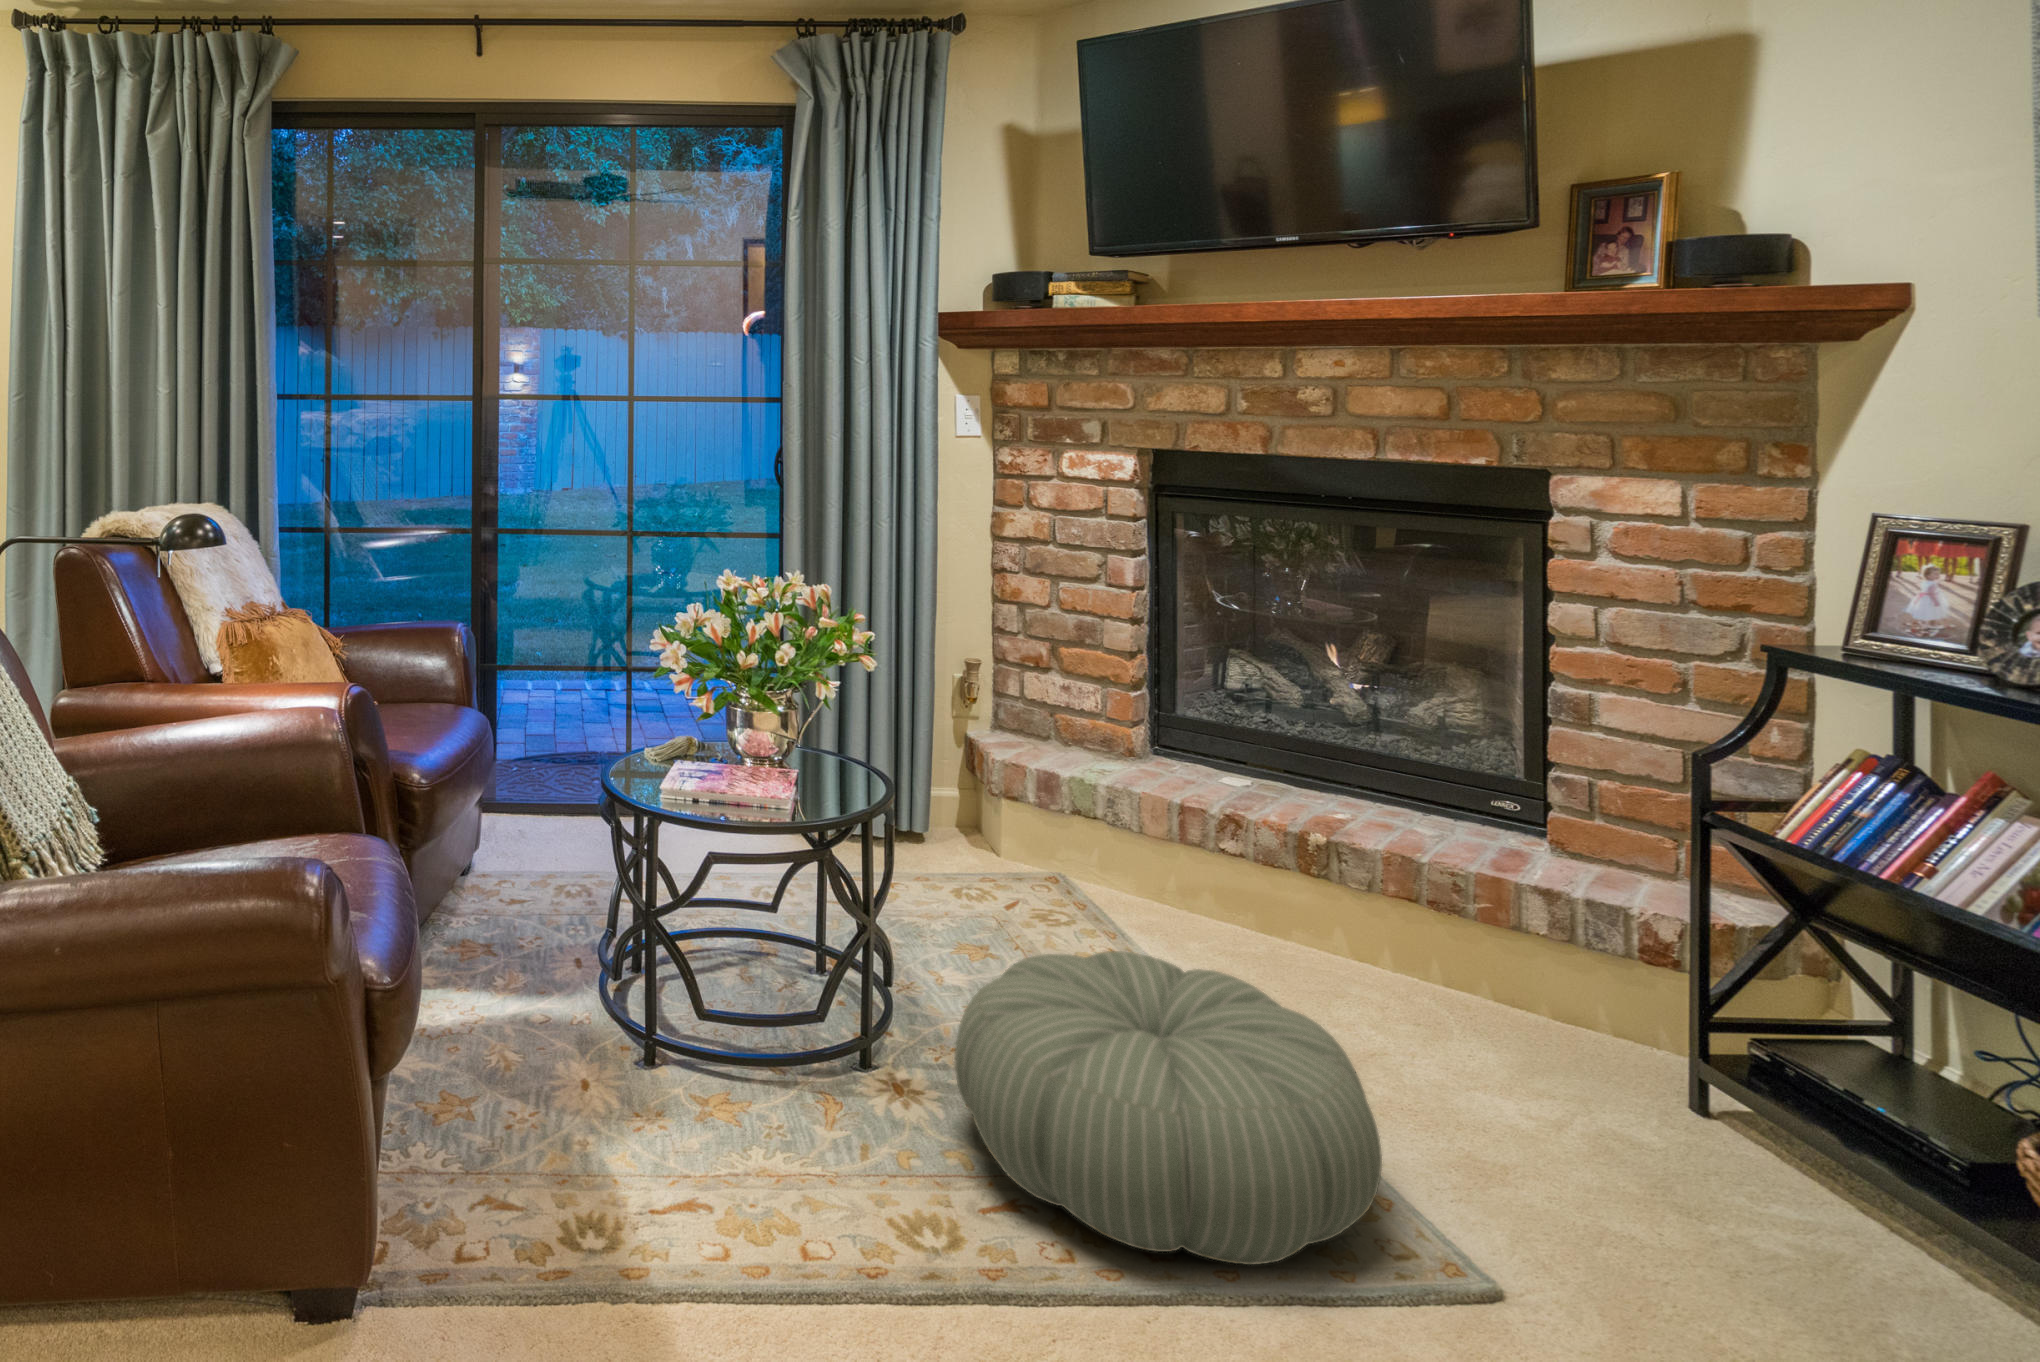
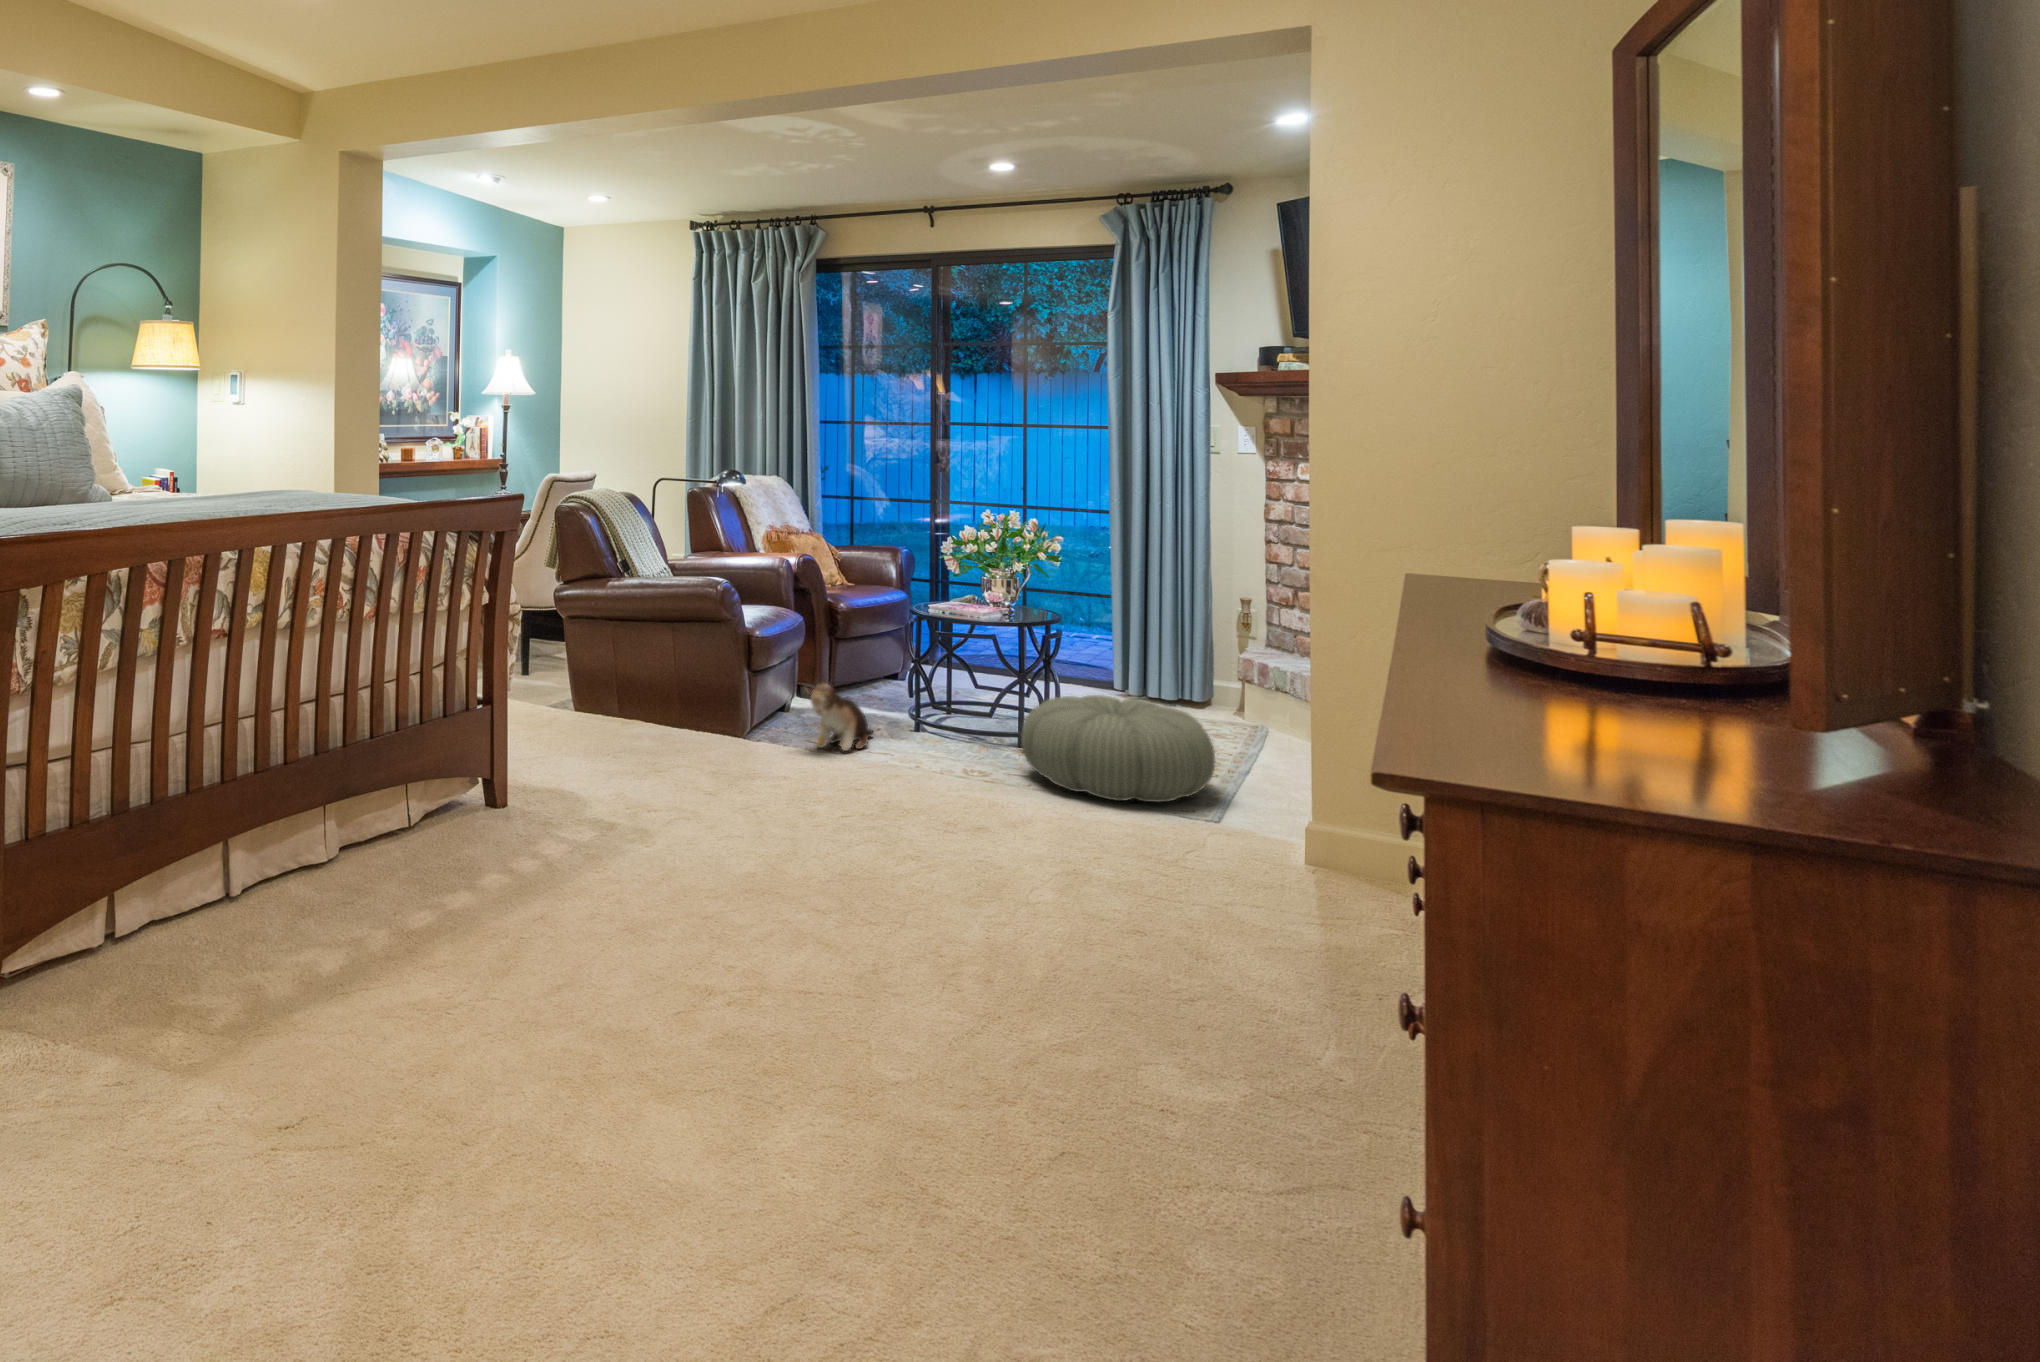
plush toy: none [509,1072,625,1237] -> present [809,684,873,751]

